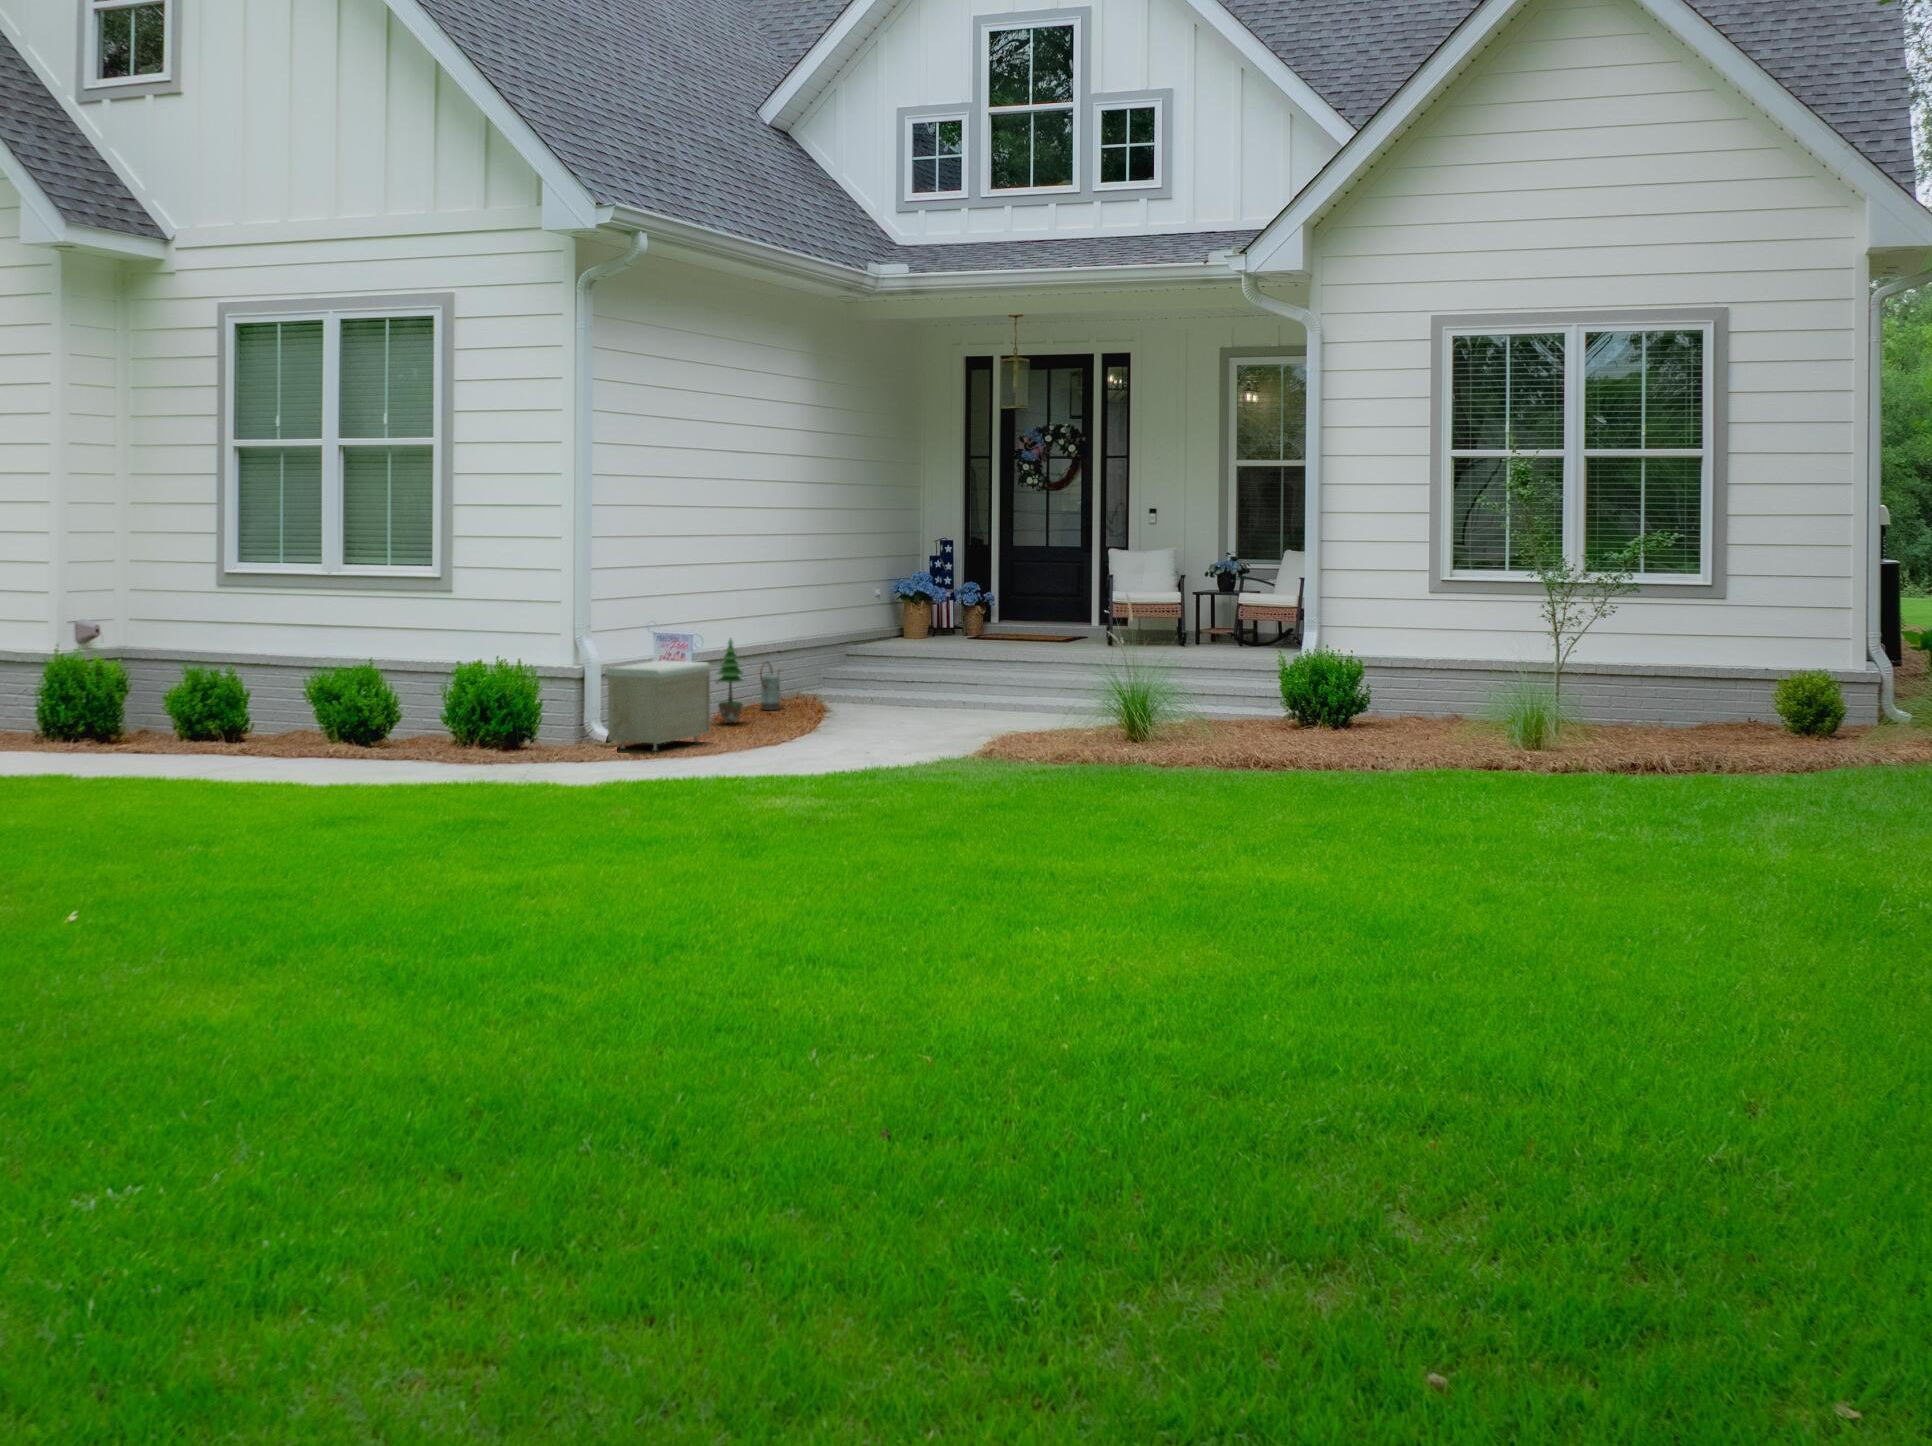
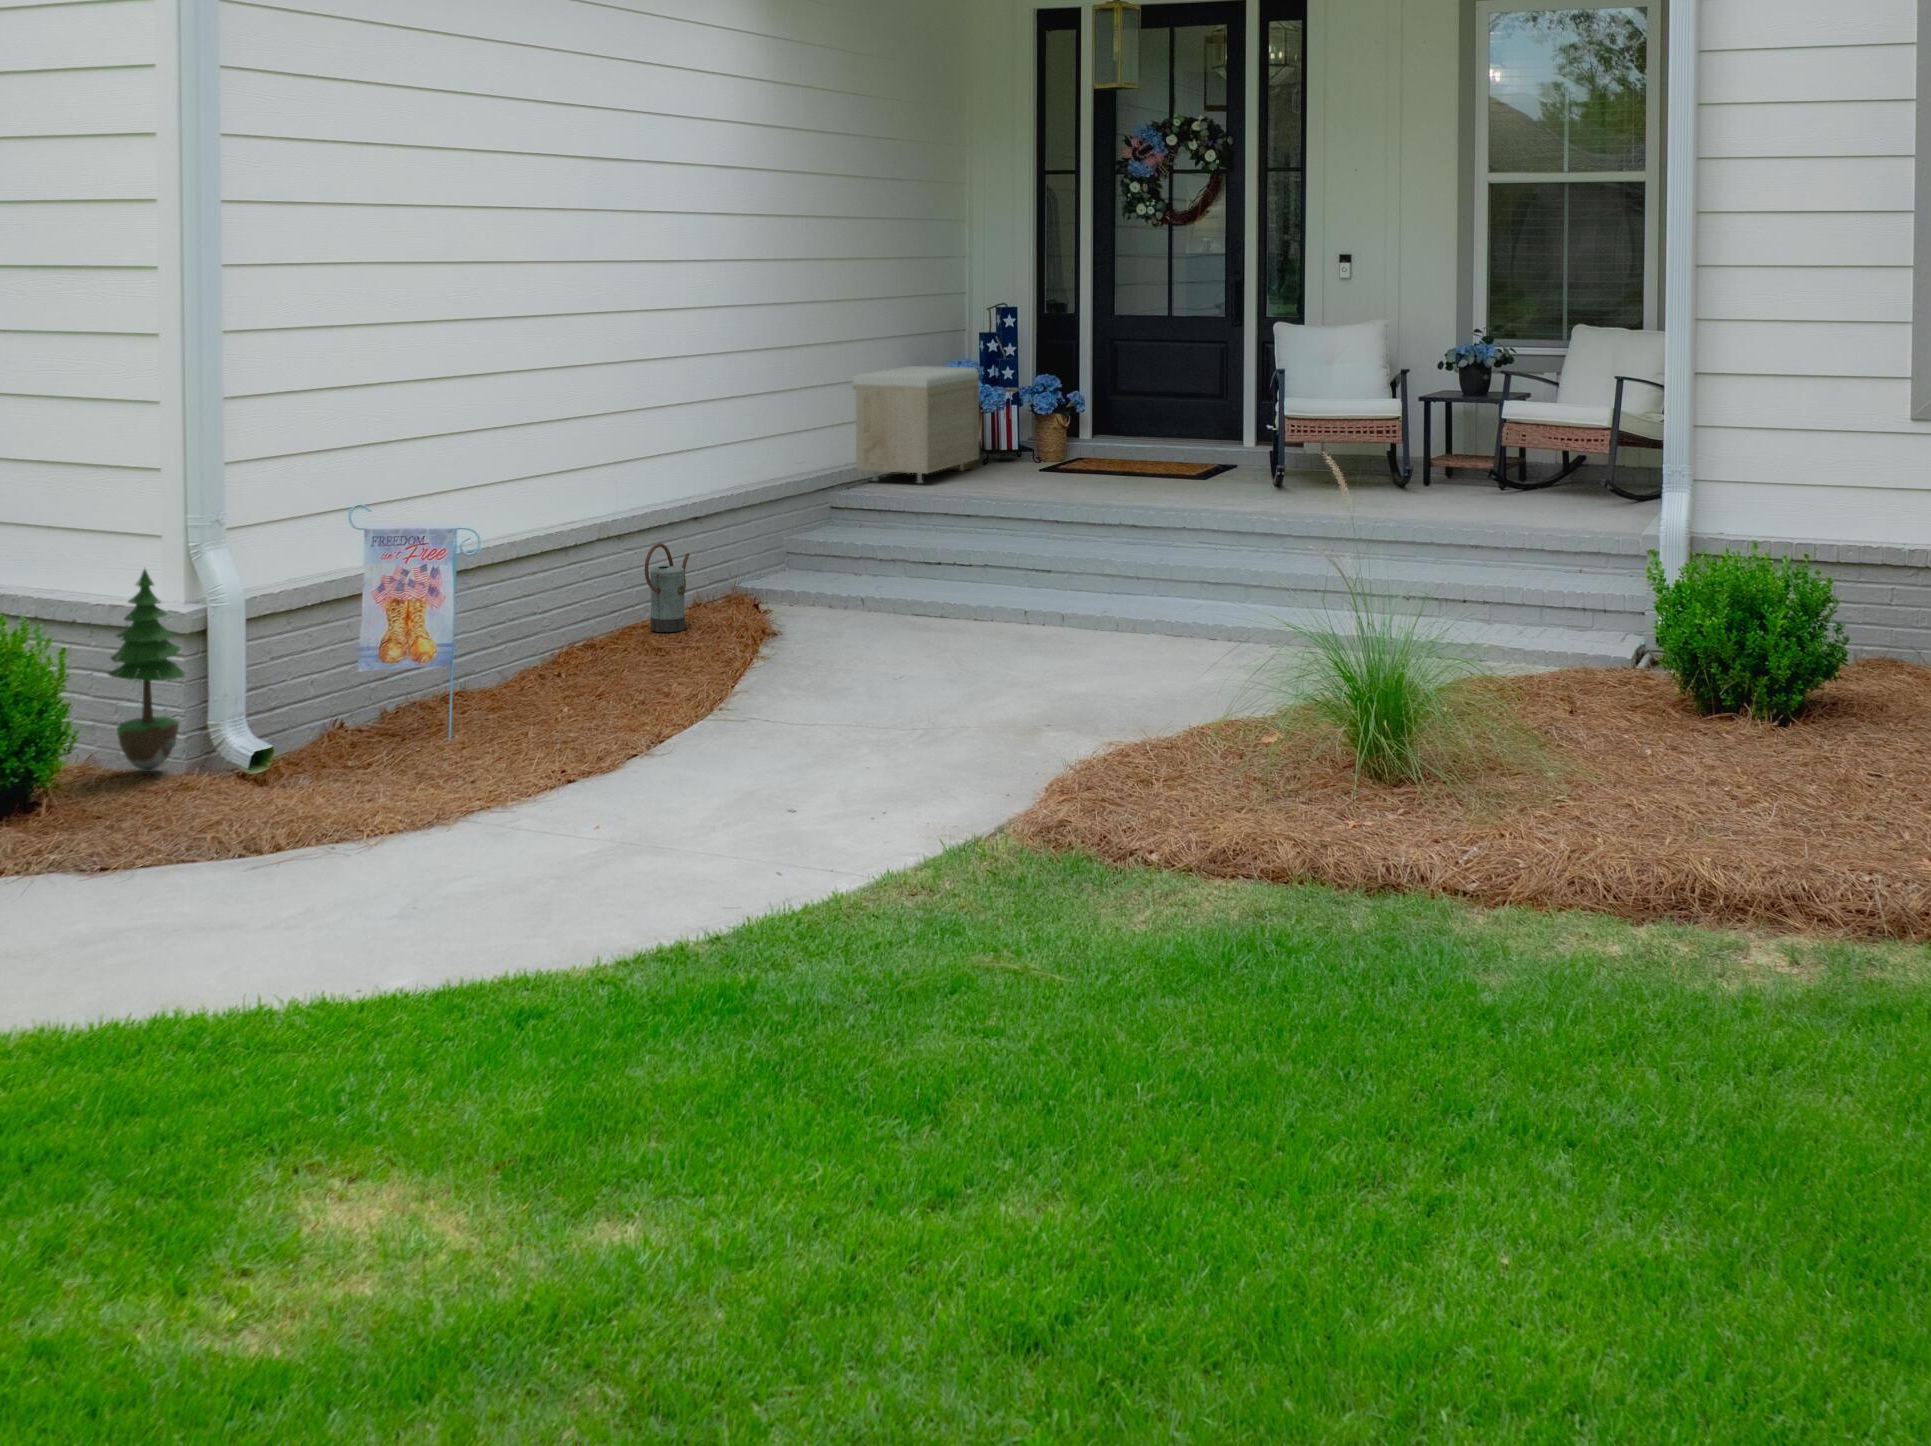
potted tree: present [716,638,743,723] -> present [108,569,184,772]
storage bench: present [605,660,710,751] -> present [852,366,979,483]

